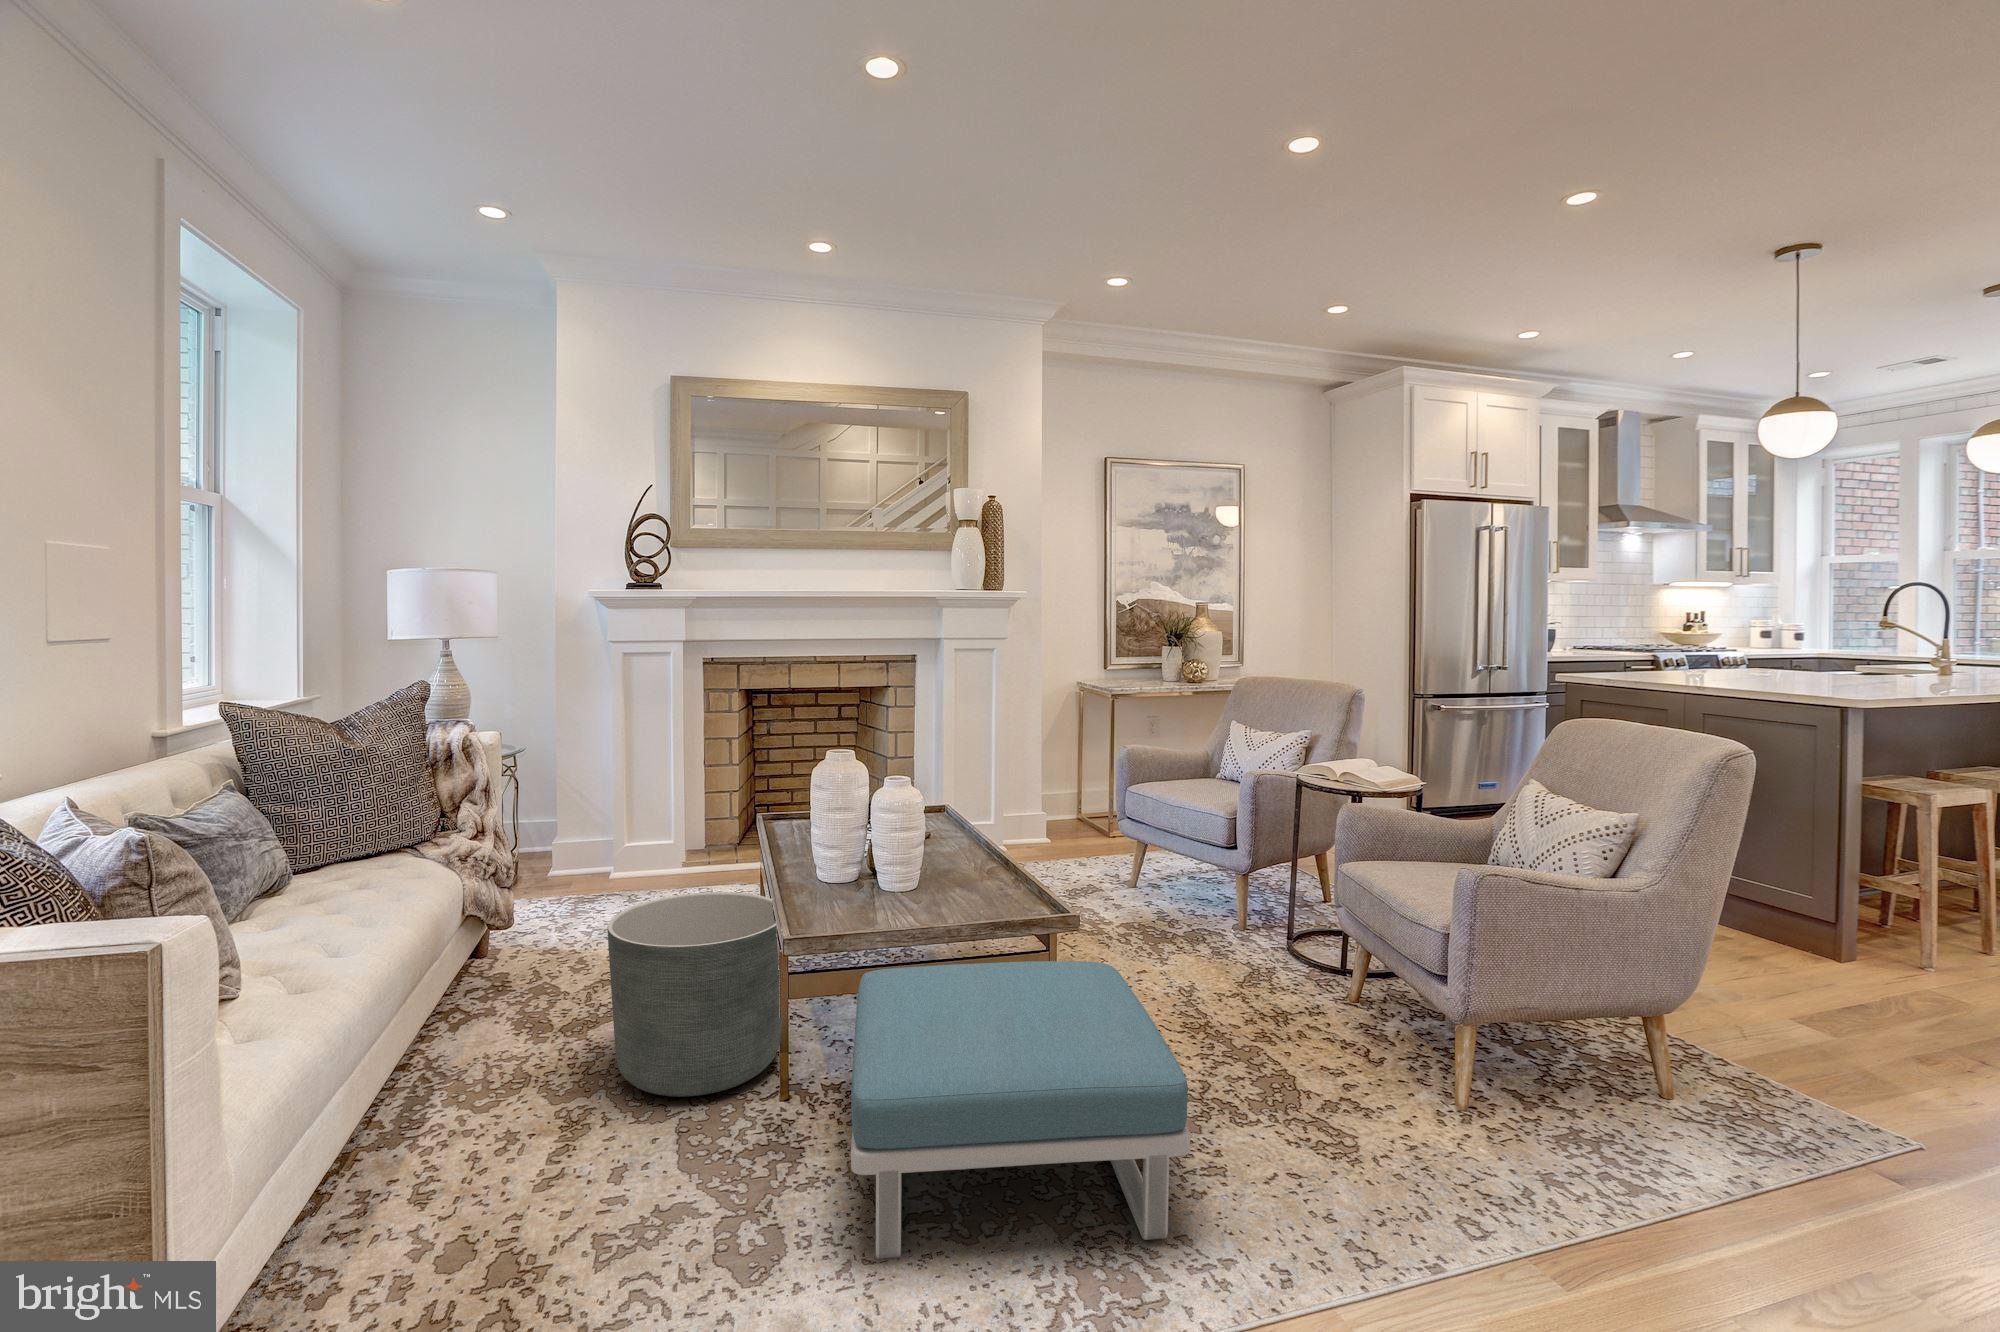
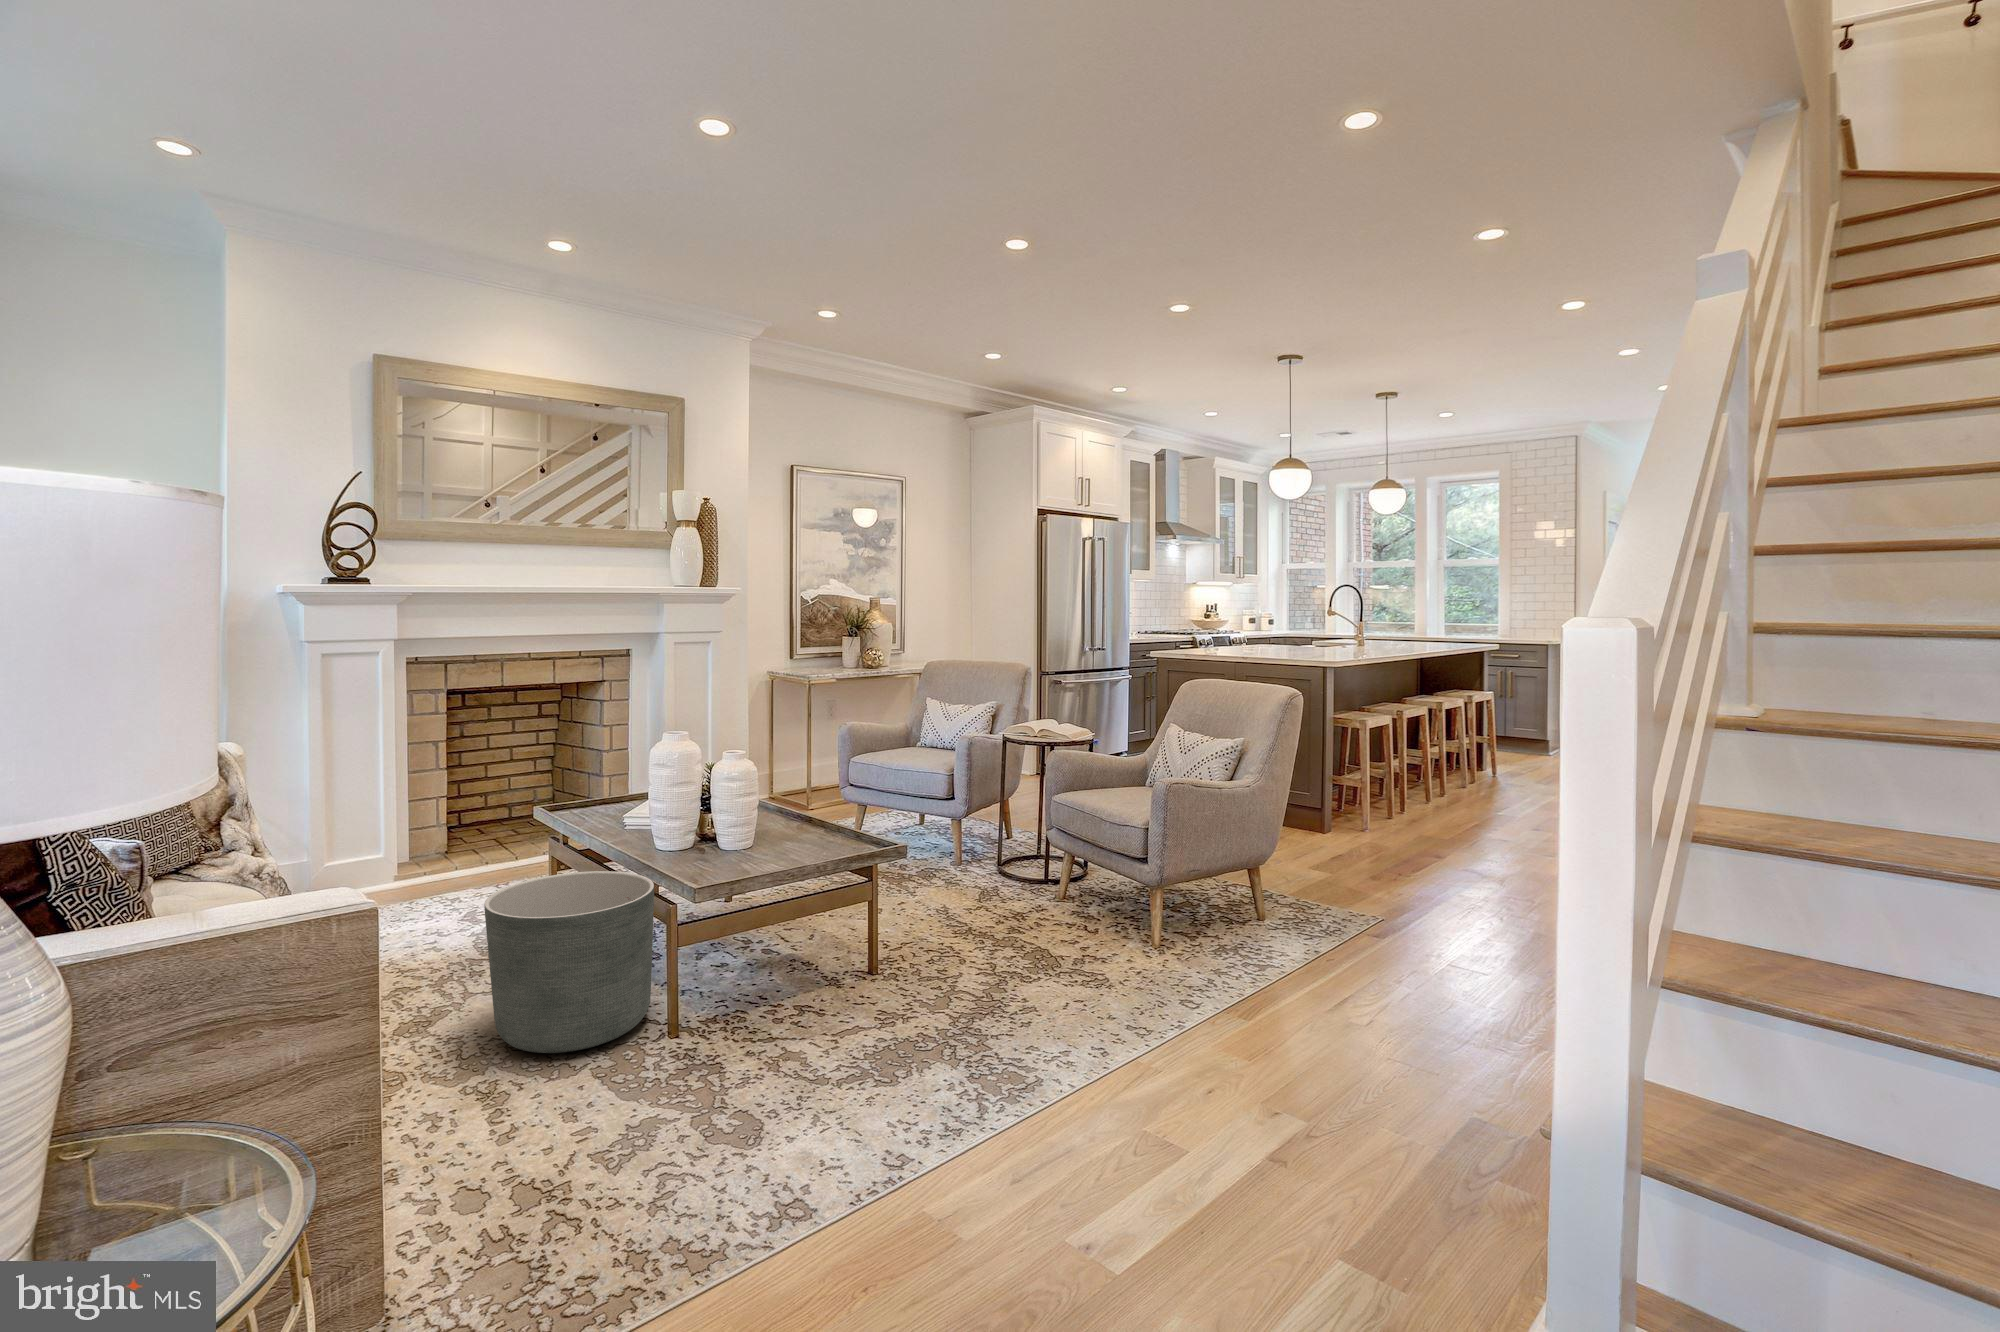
footstool: present [851,961,1190,1258] -> none [736,884,1033,1106]

